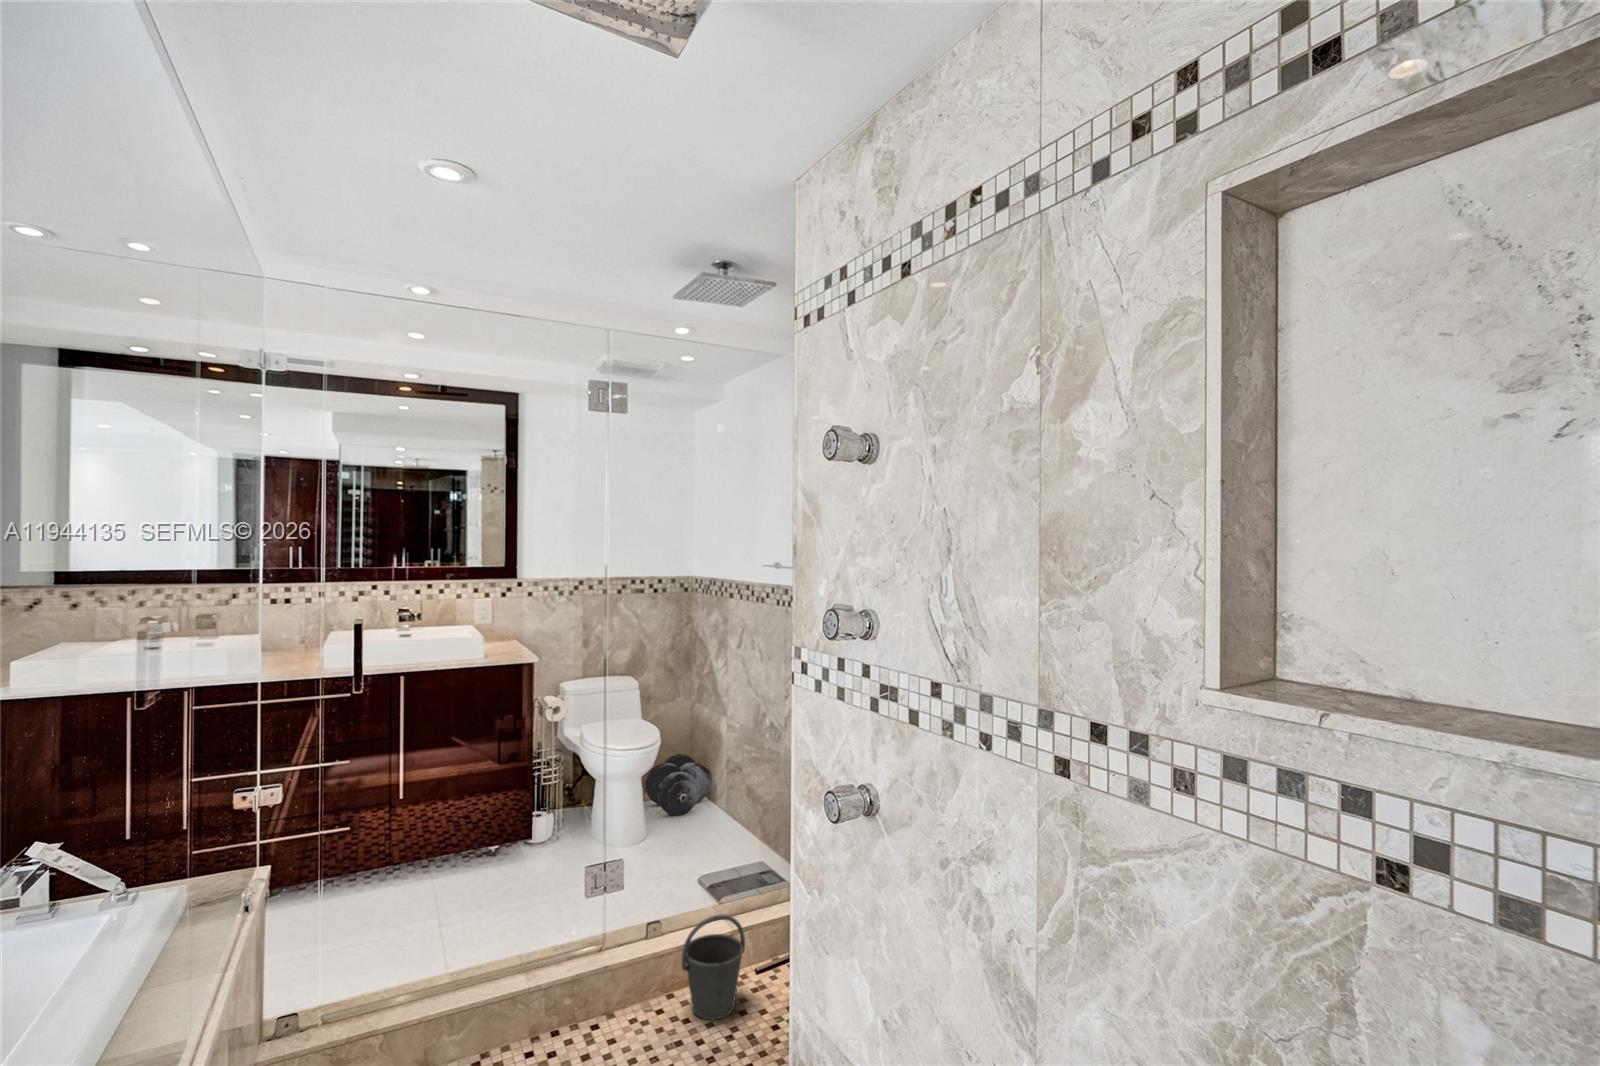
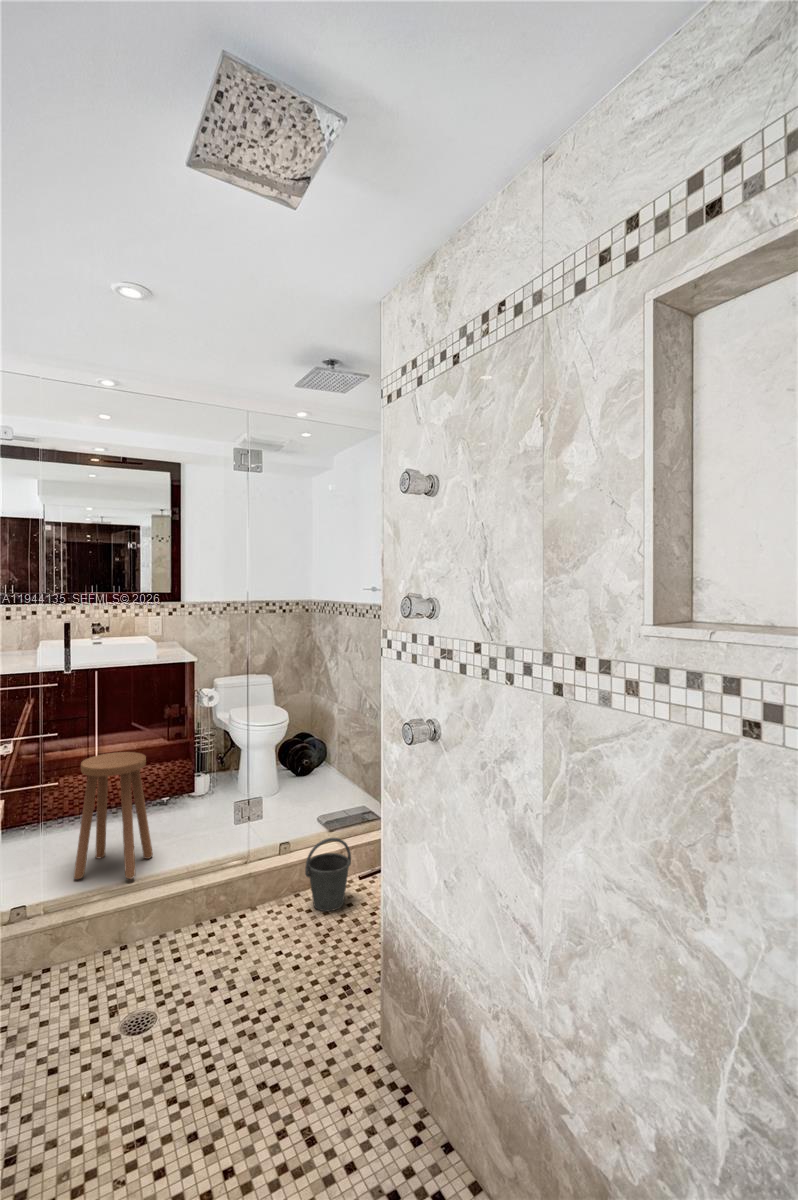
stool: none [362,788,473,970] -> present [74,752,153,879]

